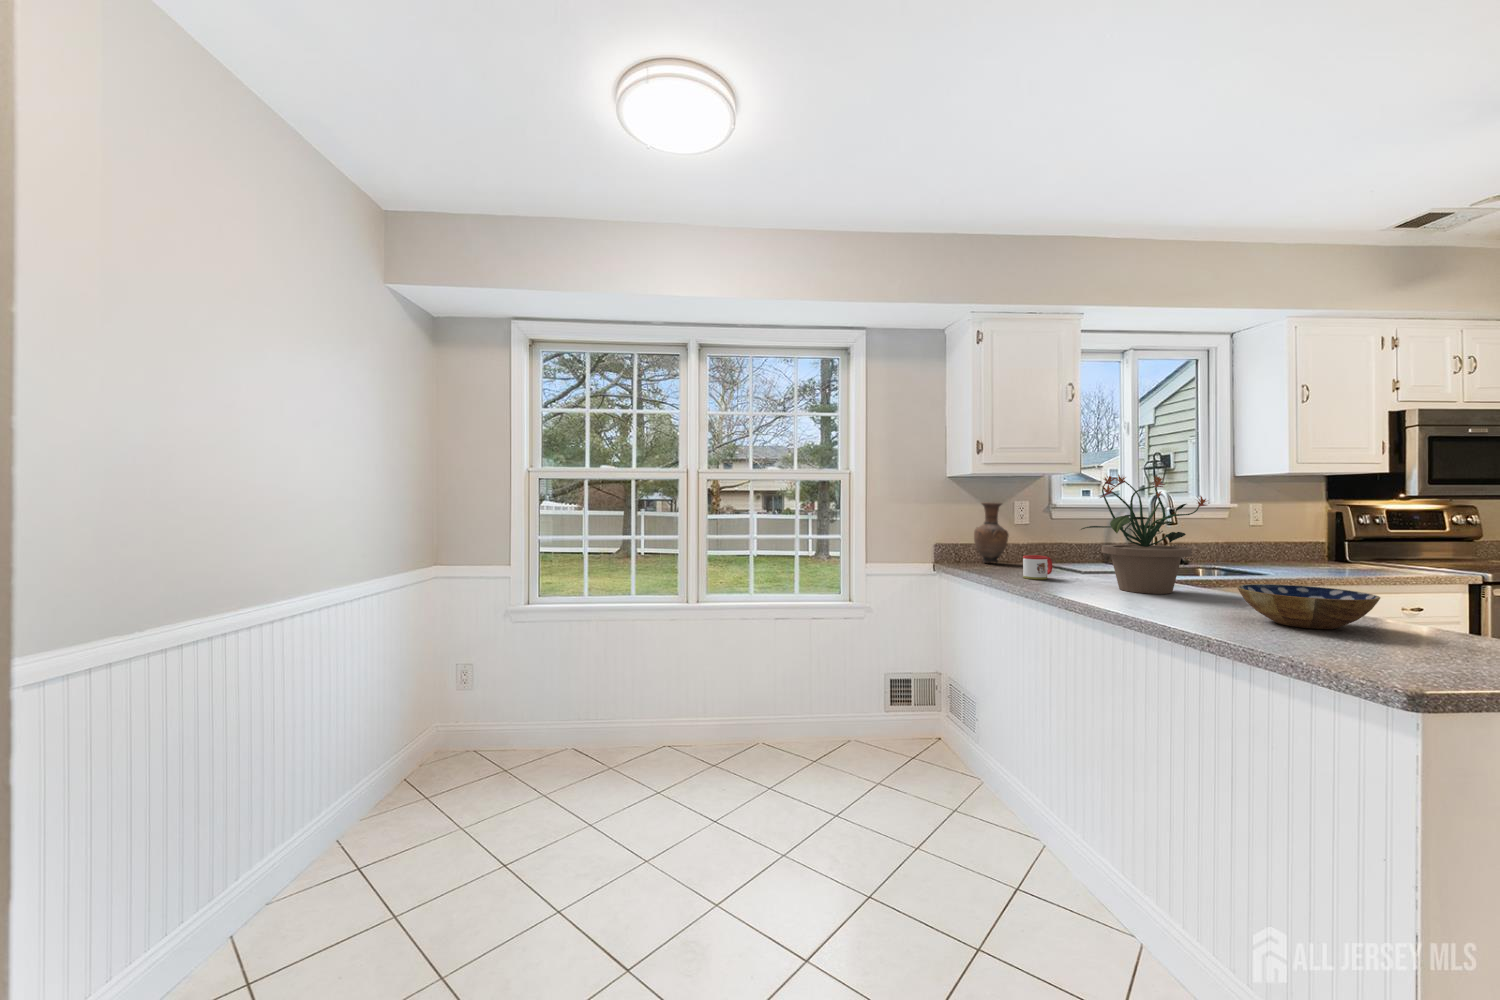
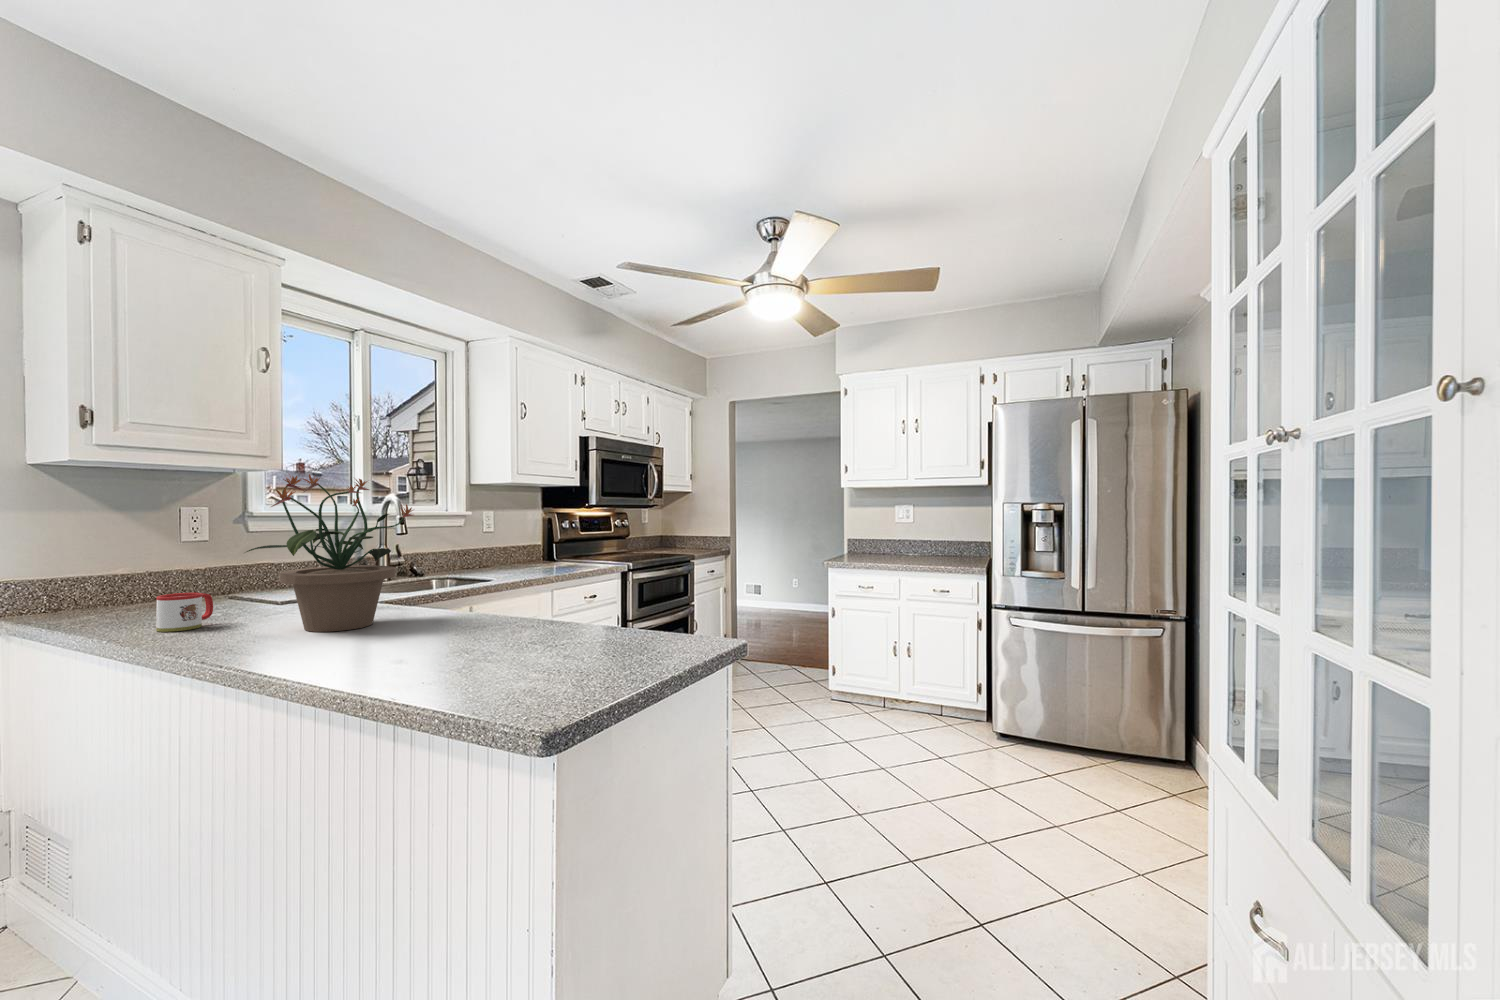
vase: present [974,502,1009,563] -> none [88,510,159,609]
bowl: present [1237,584,1380,629] -> none [423,603,547,654]

